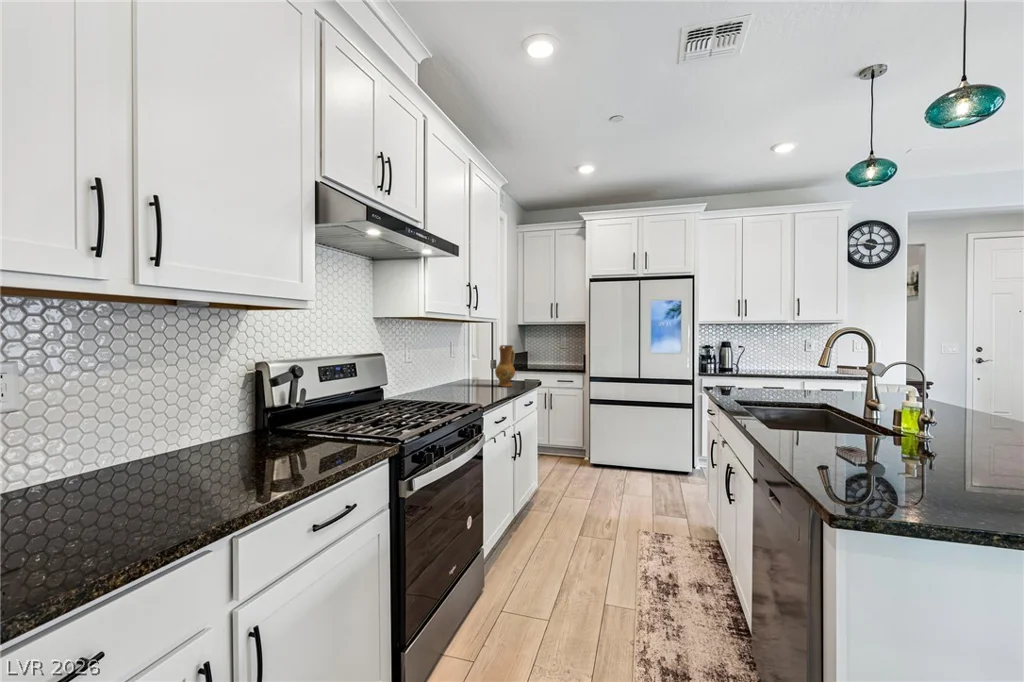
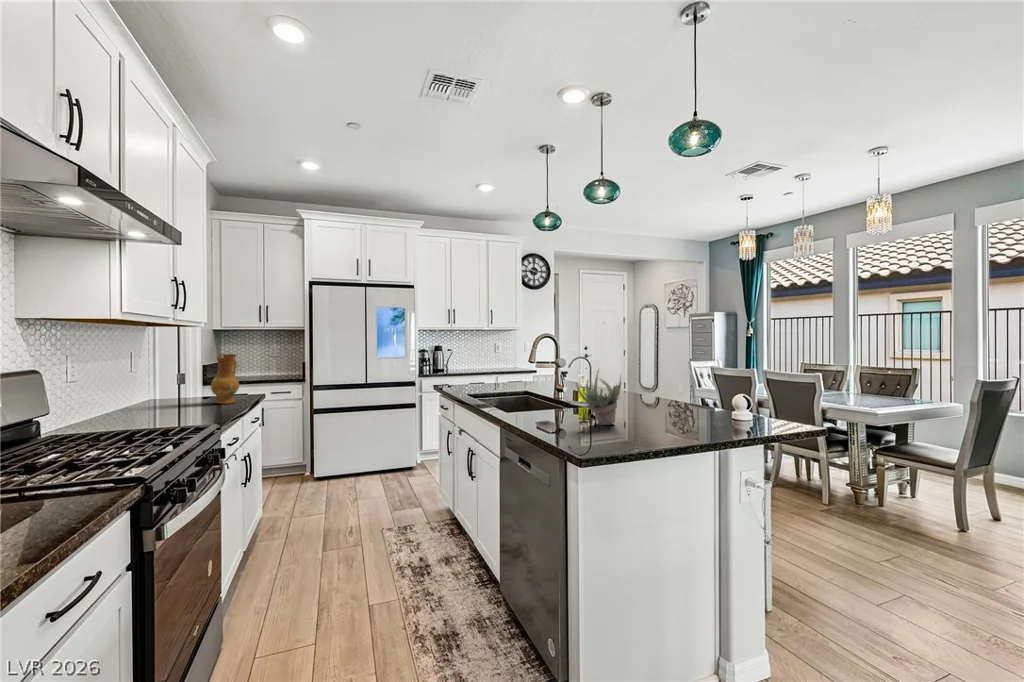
succulent plant: none [856,380,974,473] -> present [567,369,621,425]

